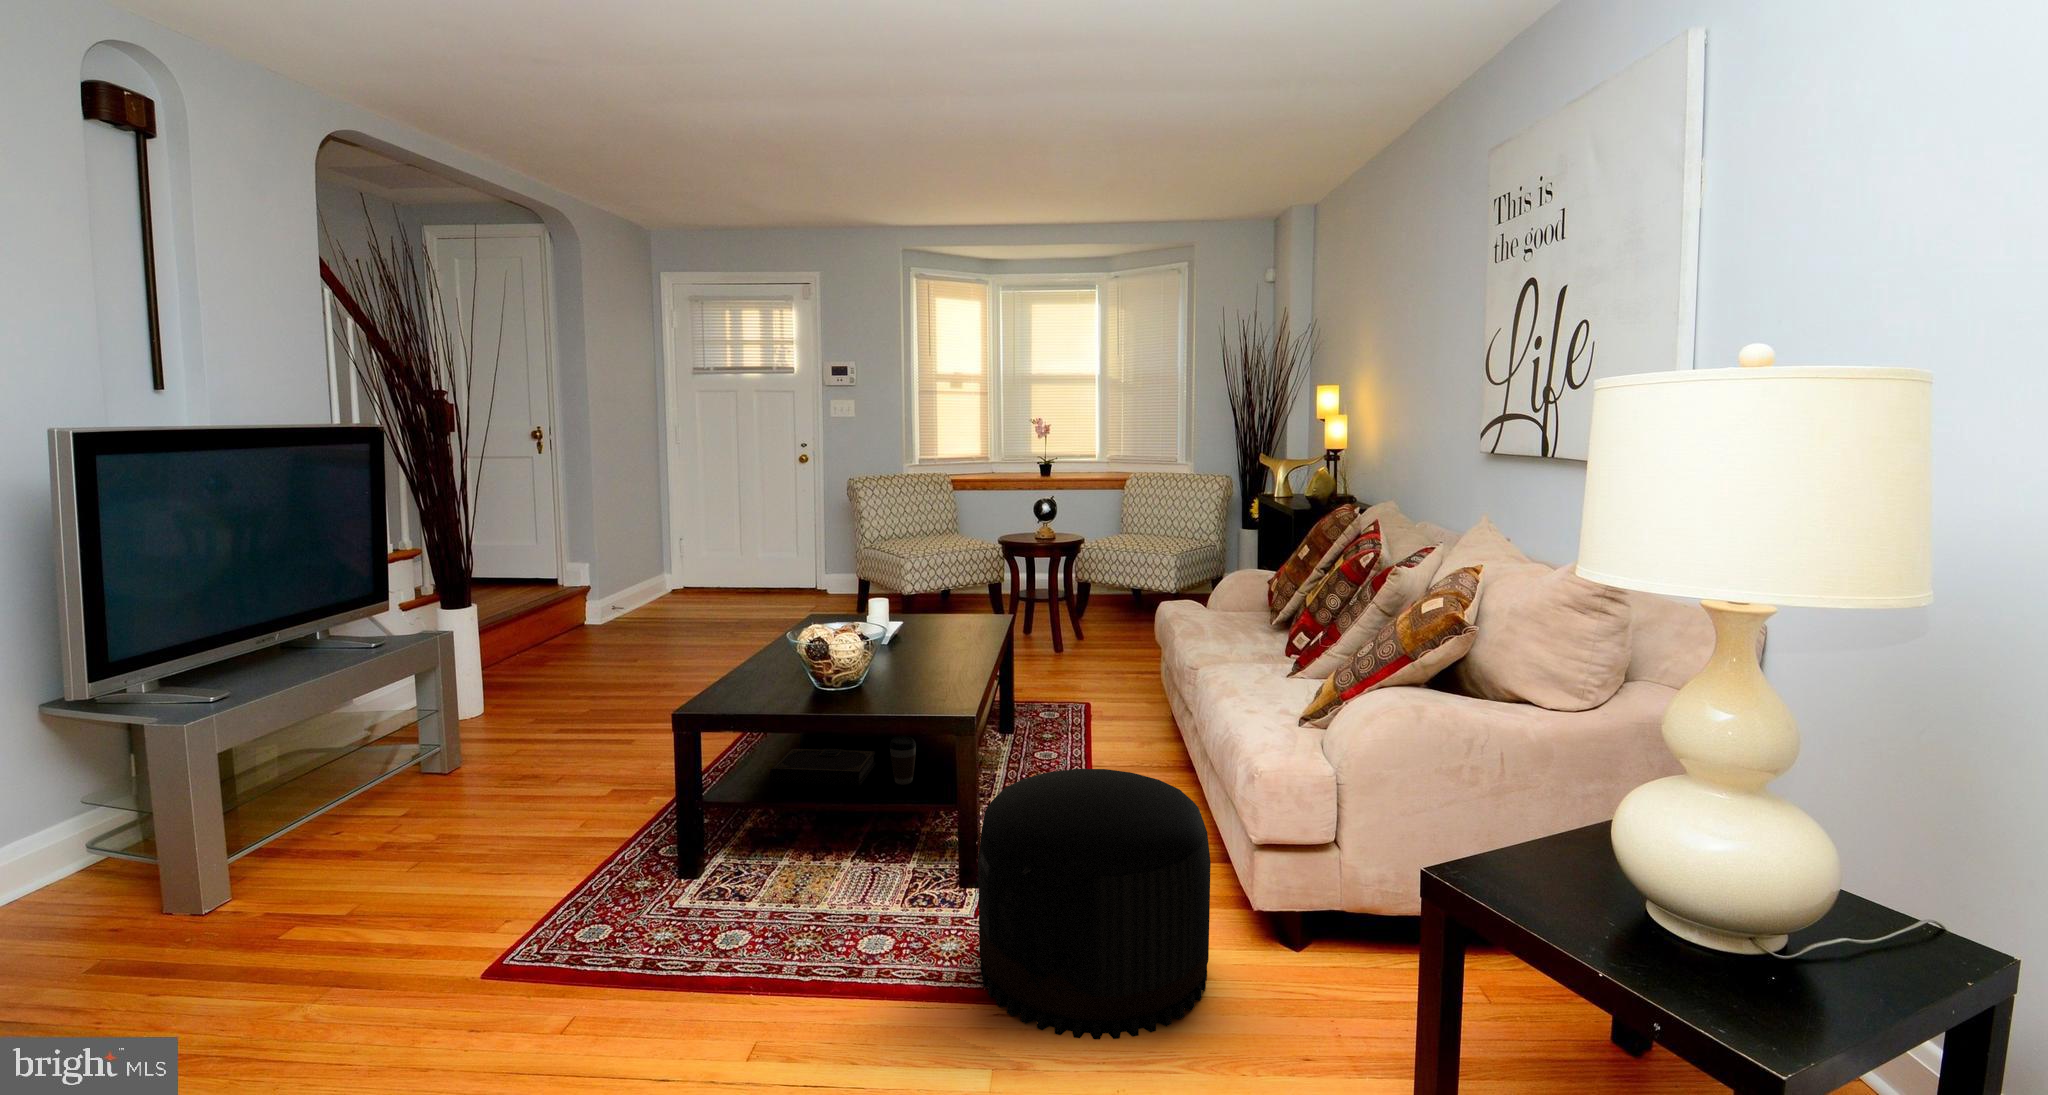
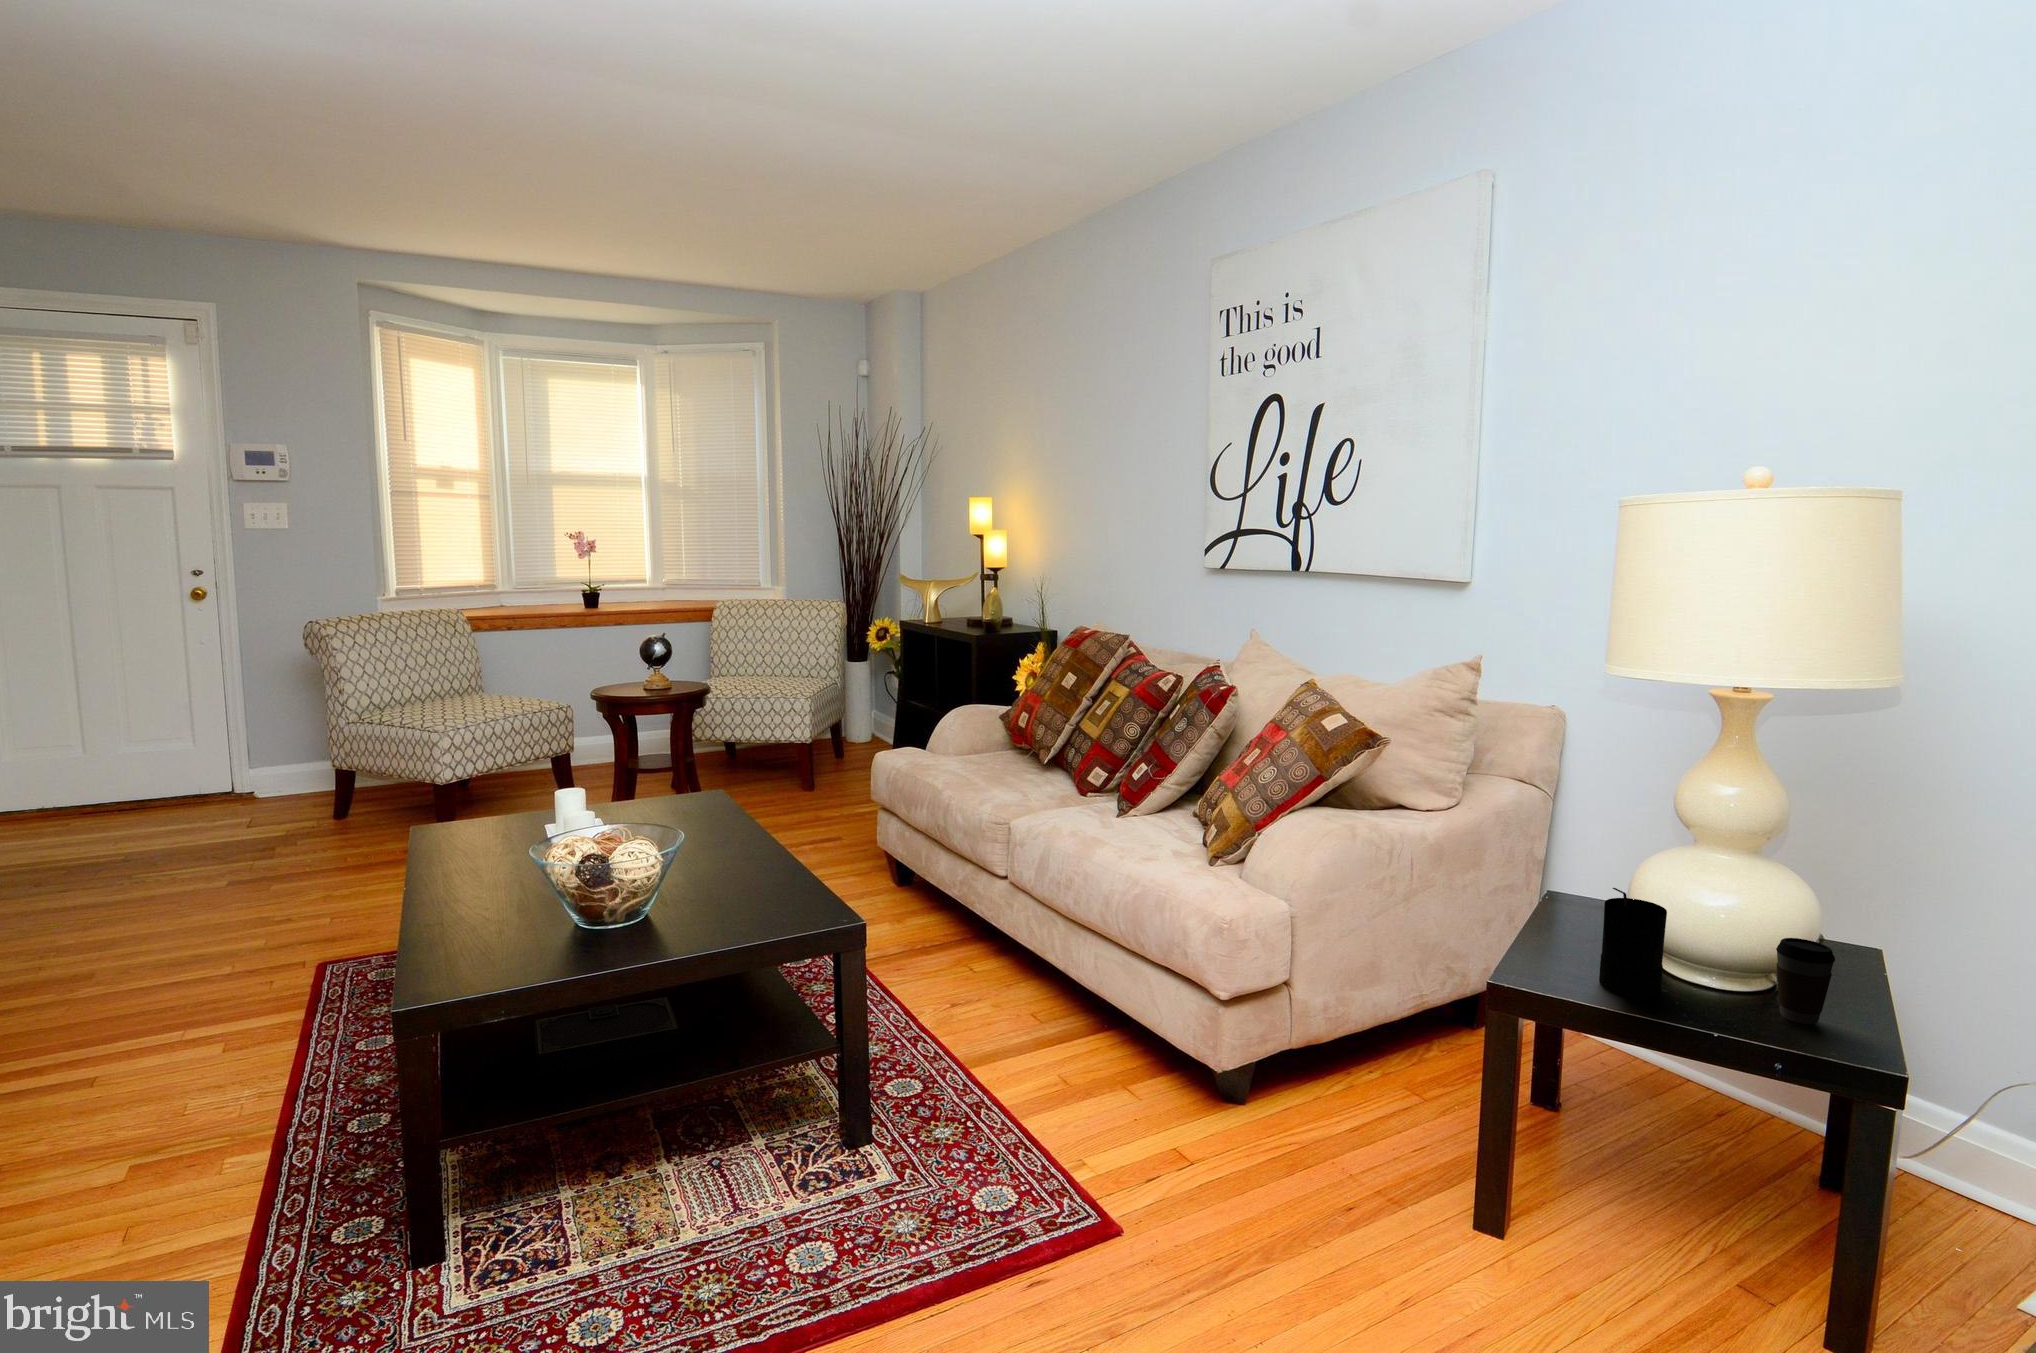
coffee cup: present [889,737,916,785] -> present [1776,938,1835,1024]
pouf: present [978,769,1211,1039] -> none [950,950,1231,1289]
candle: none [1524,801,1595,919] -> present [1599,888,1667,998]

